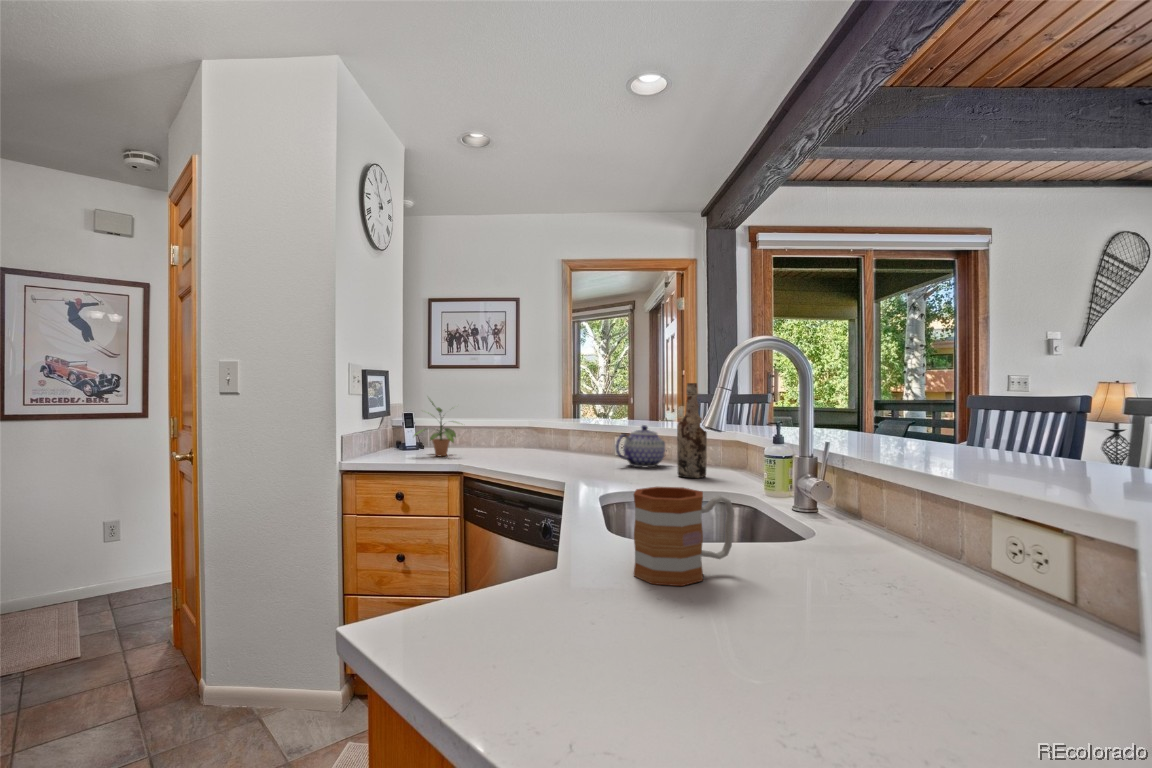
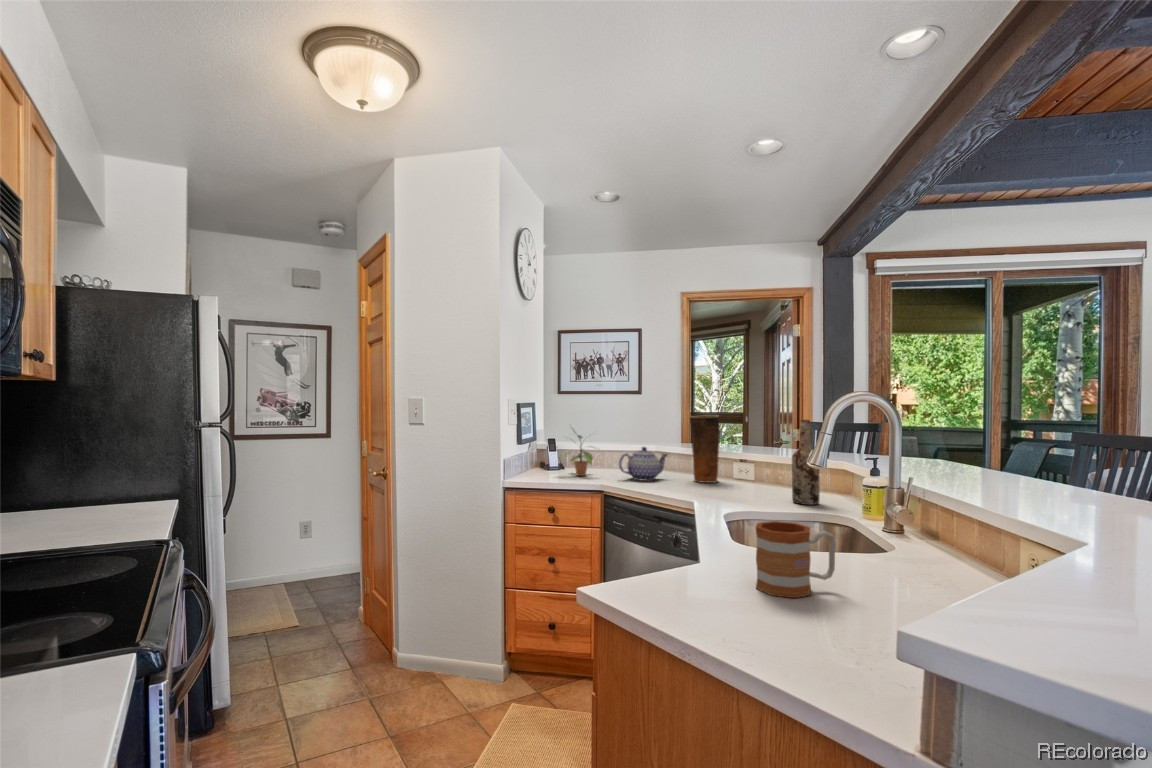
vase: none [567,384,600,460] -> present [690,415,719,483]
teapot: present [615,425,665,467] -> present [619,447,667,481]

